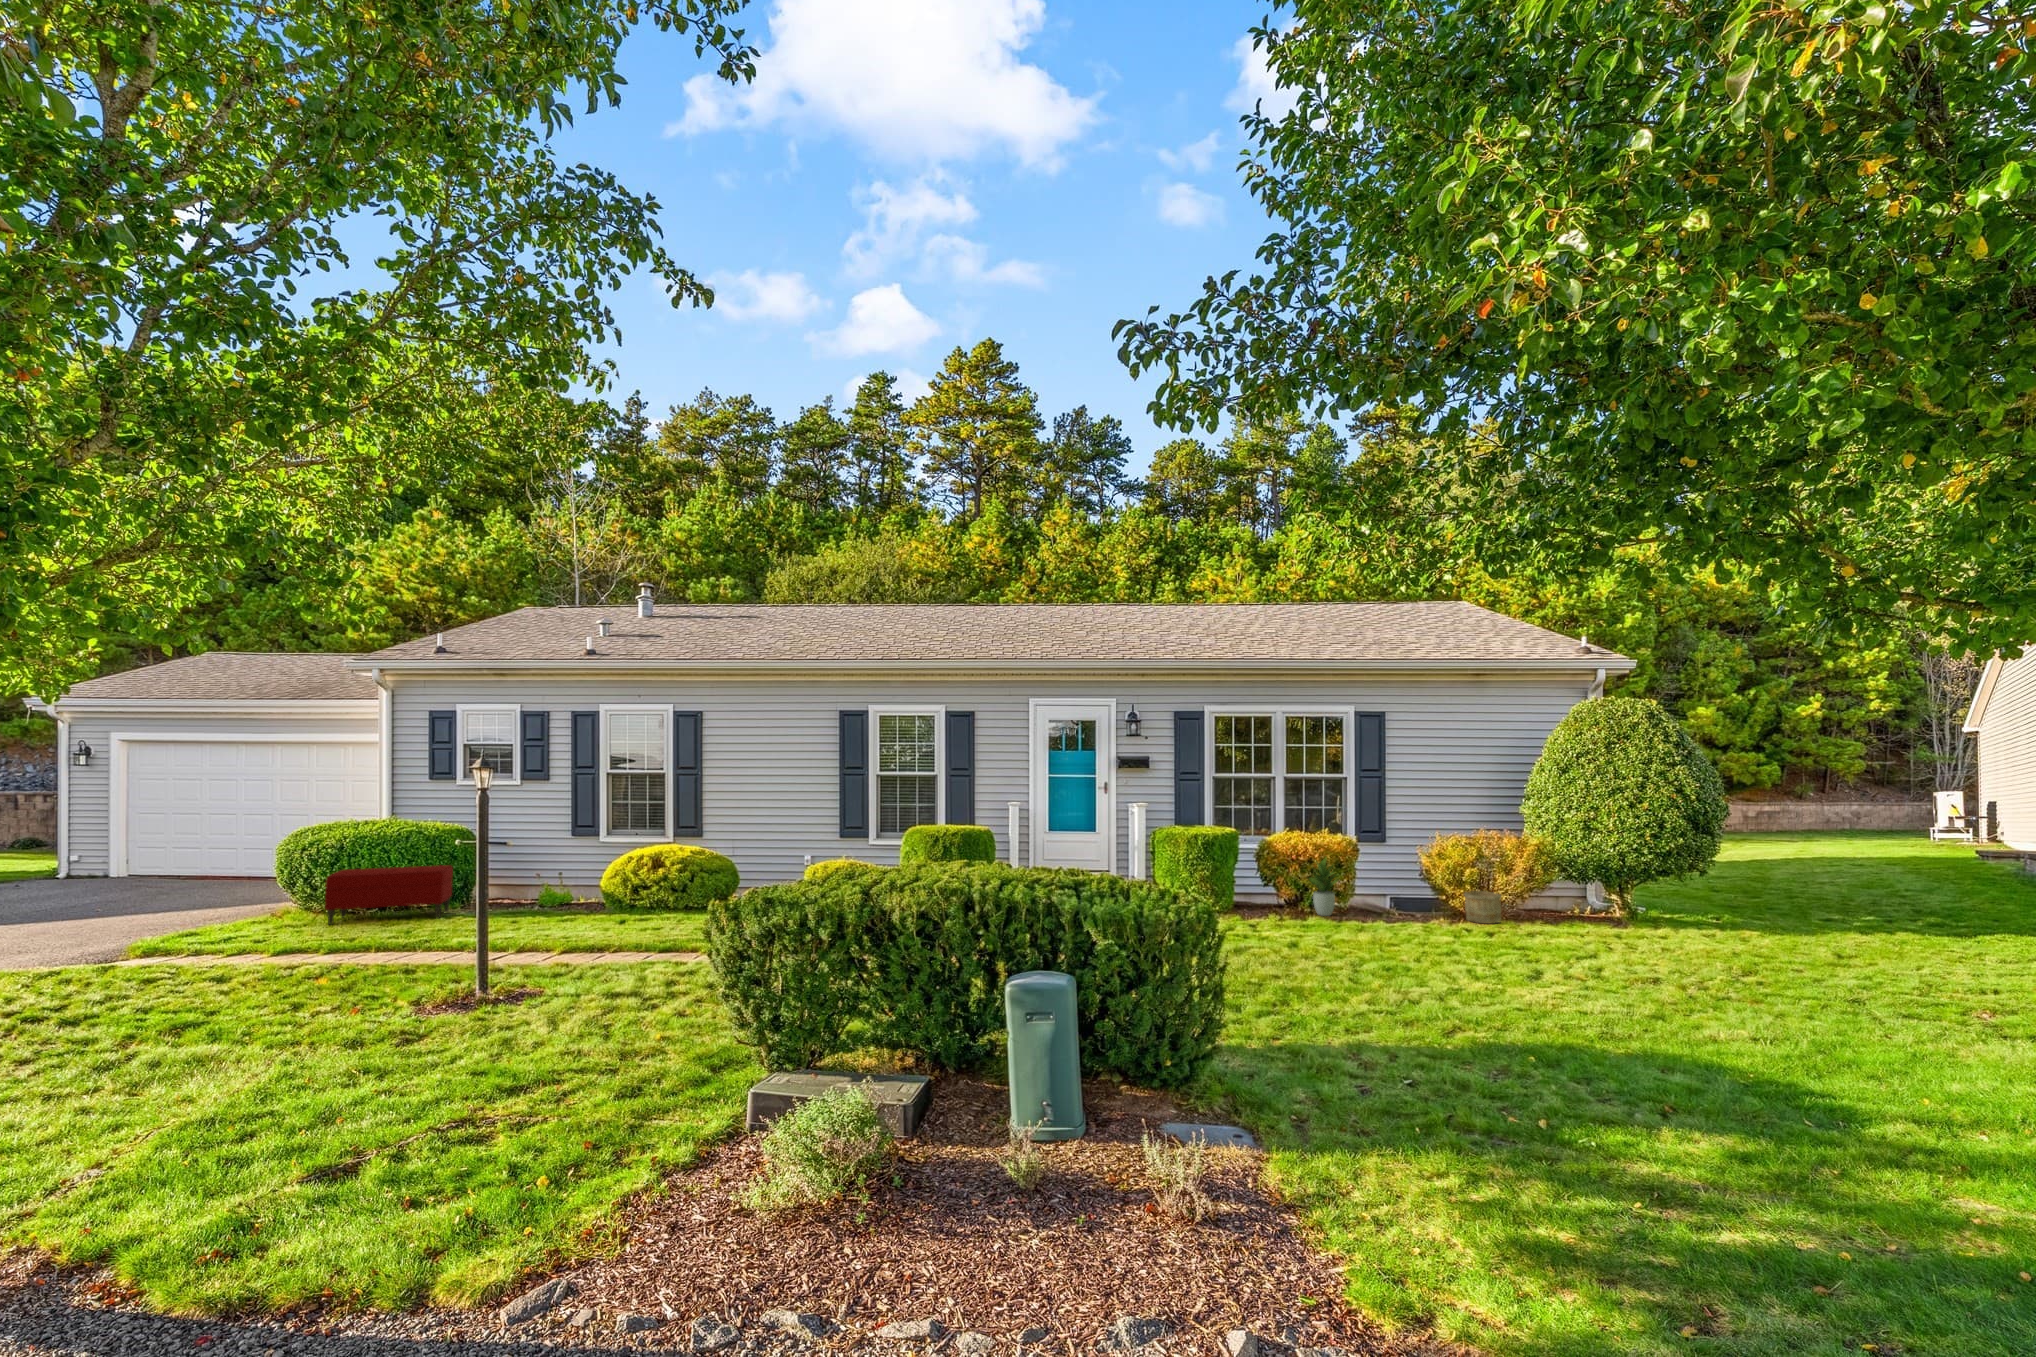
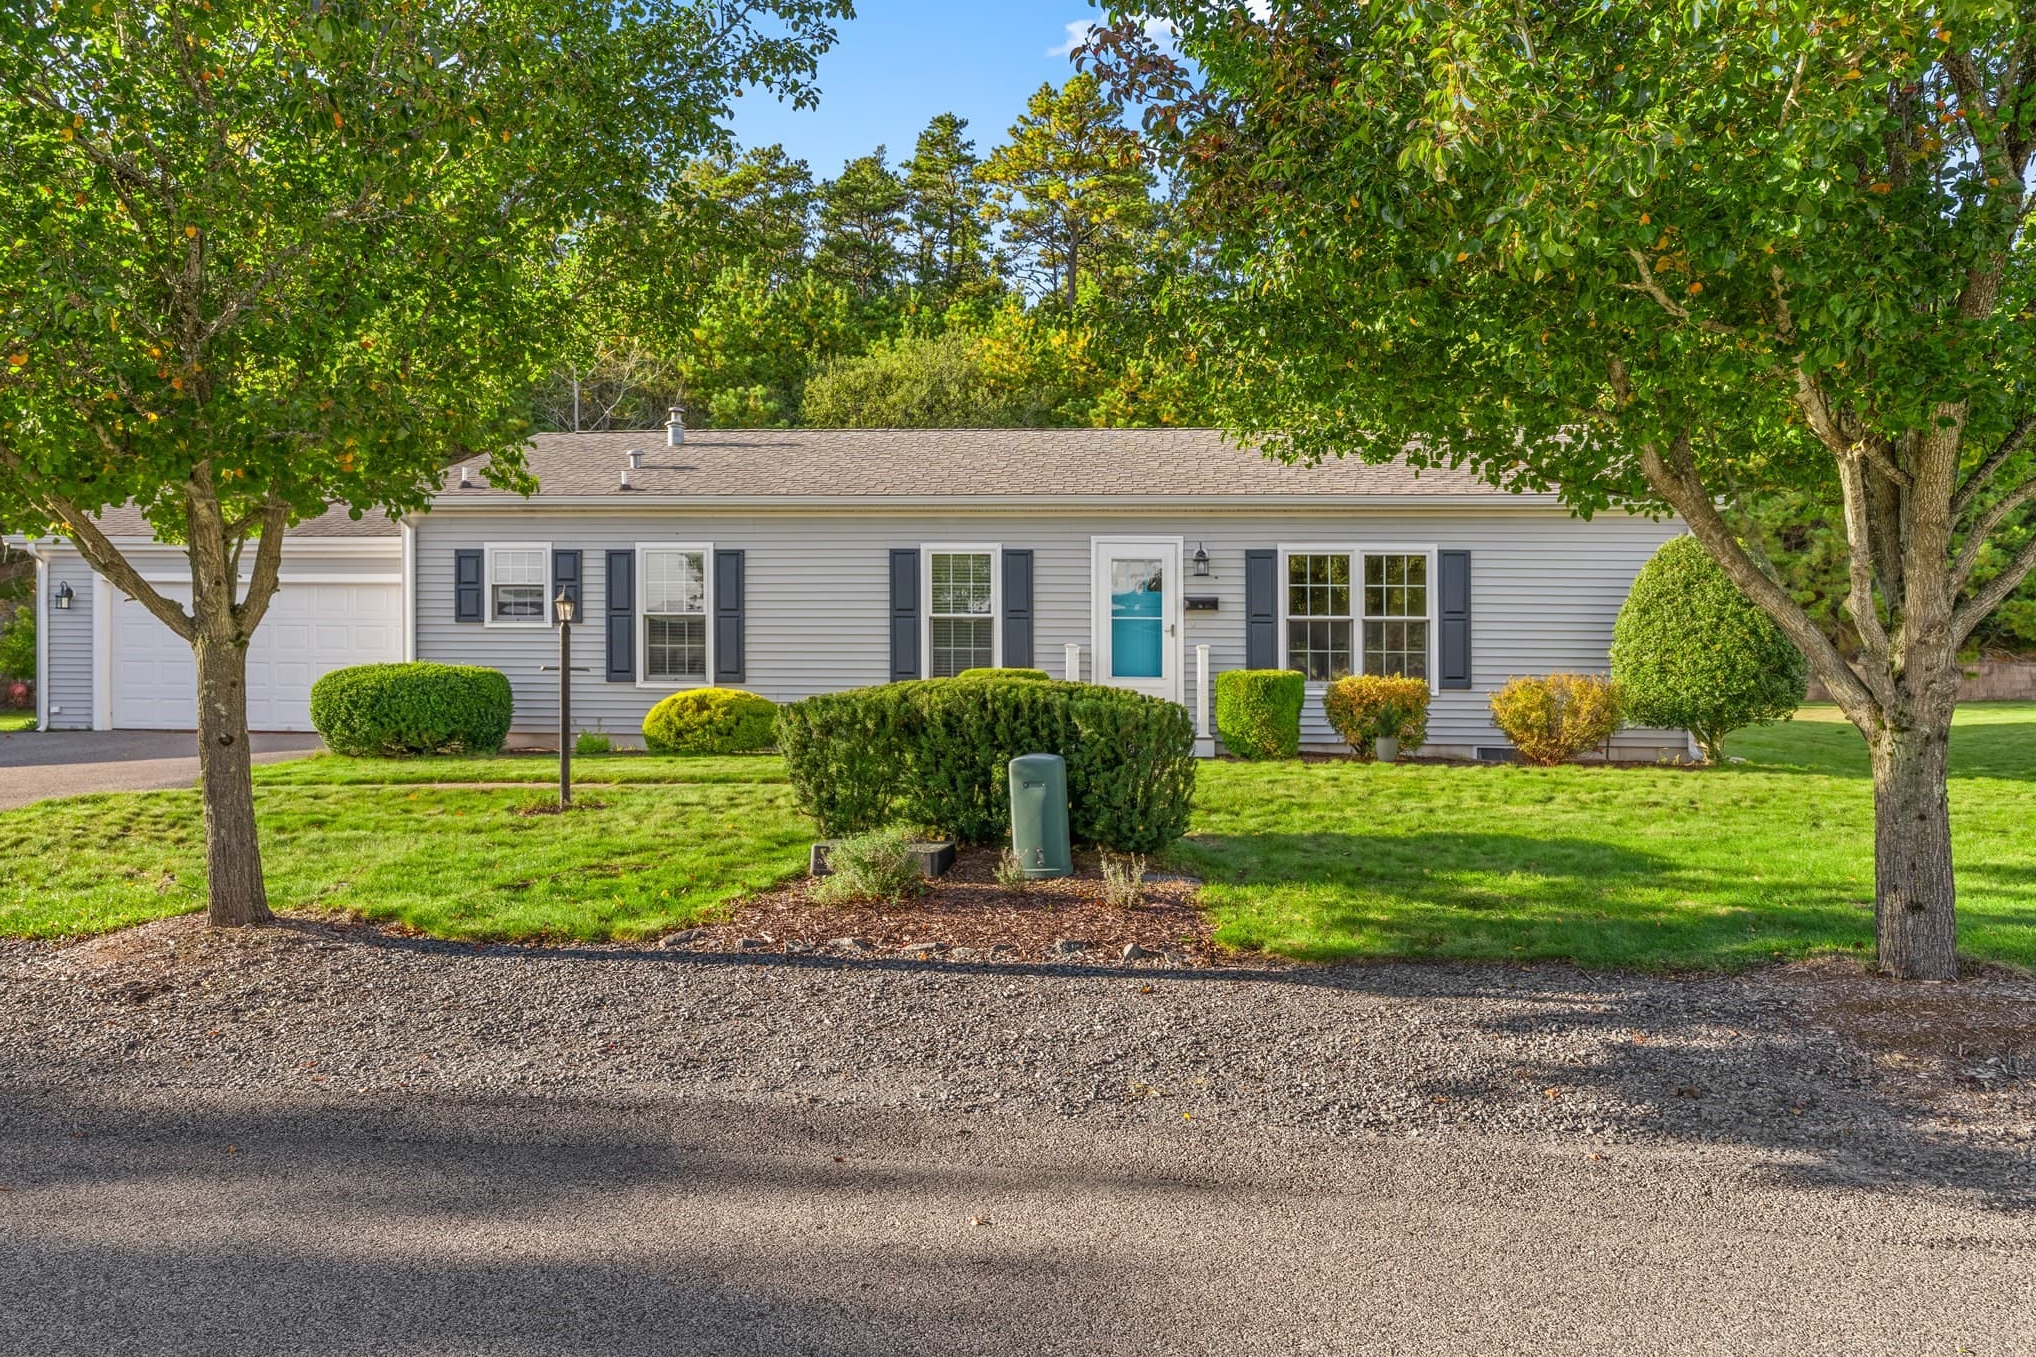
bench: present [325,865,453,925] -> none [407,700,517,752]
wooden bucket: present [1464,891,1501,924] -> none [1531,738,1570,769]

